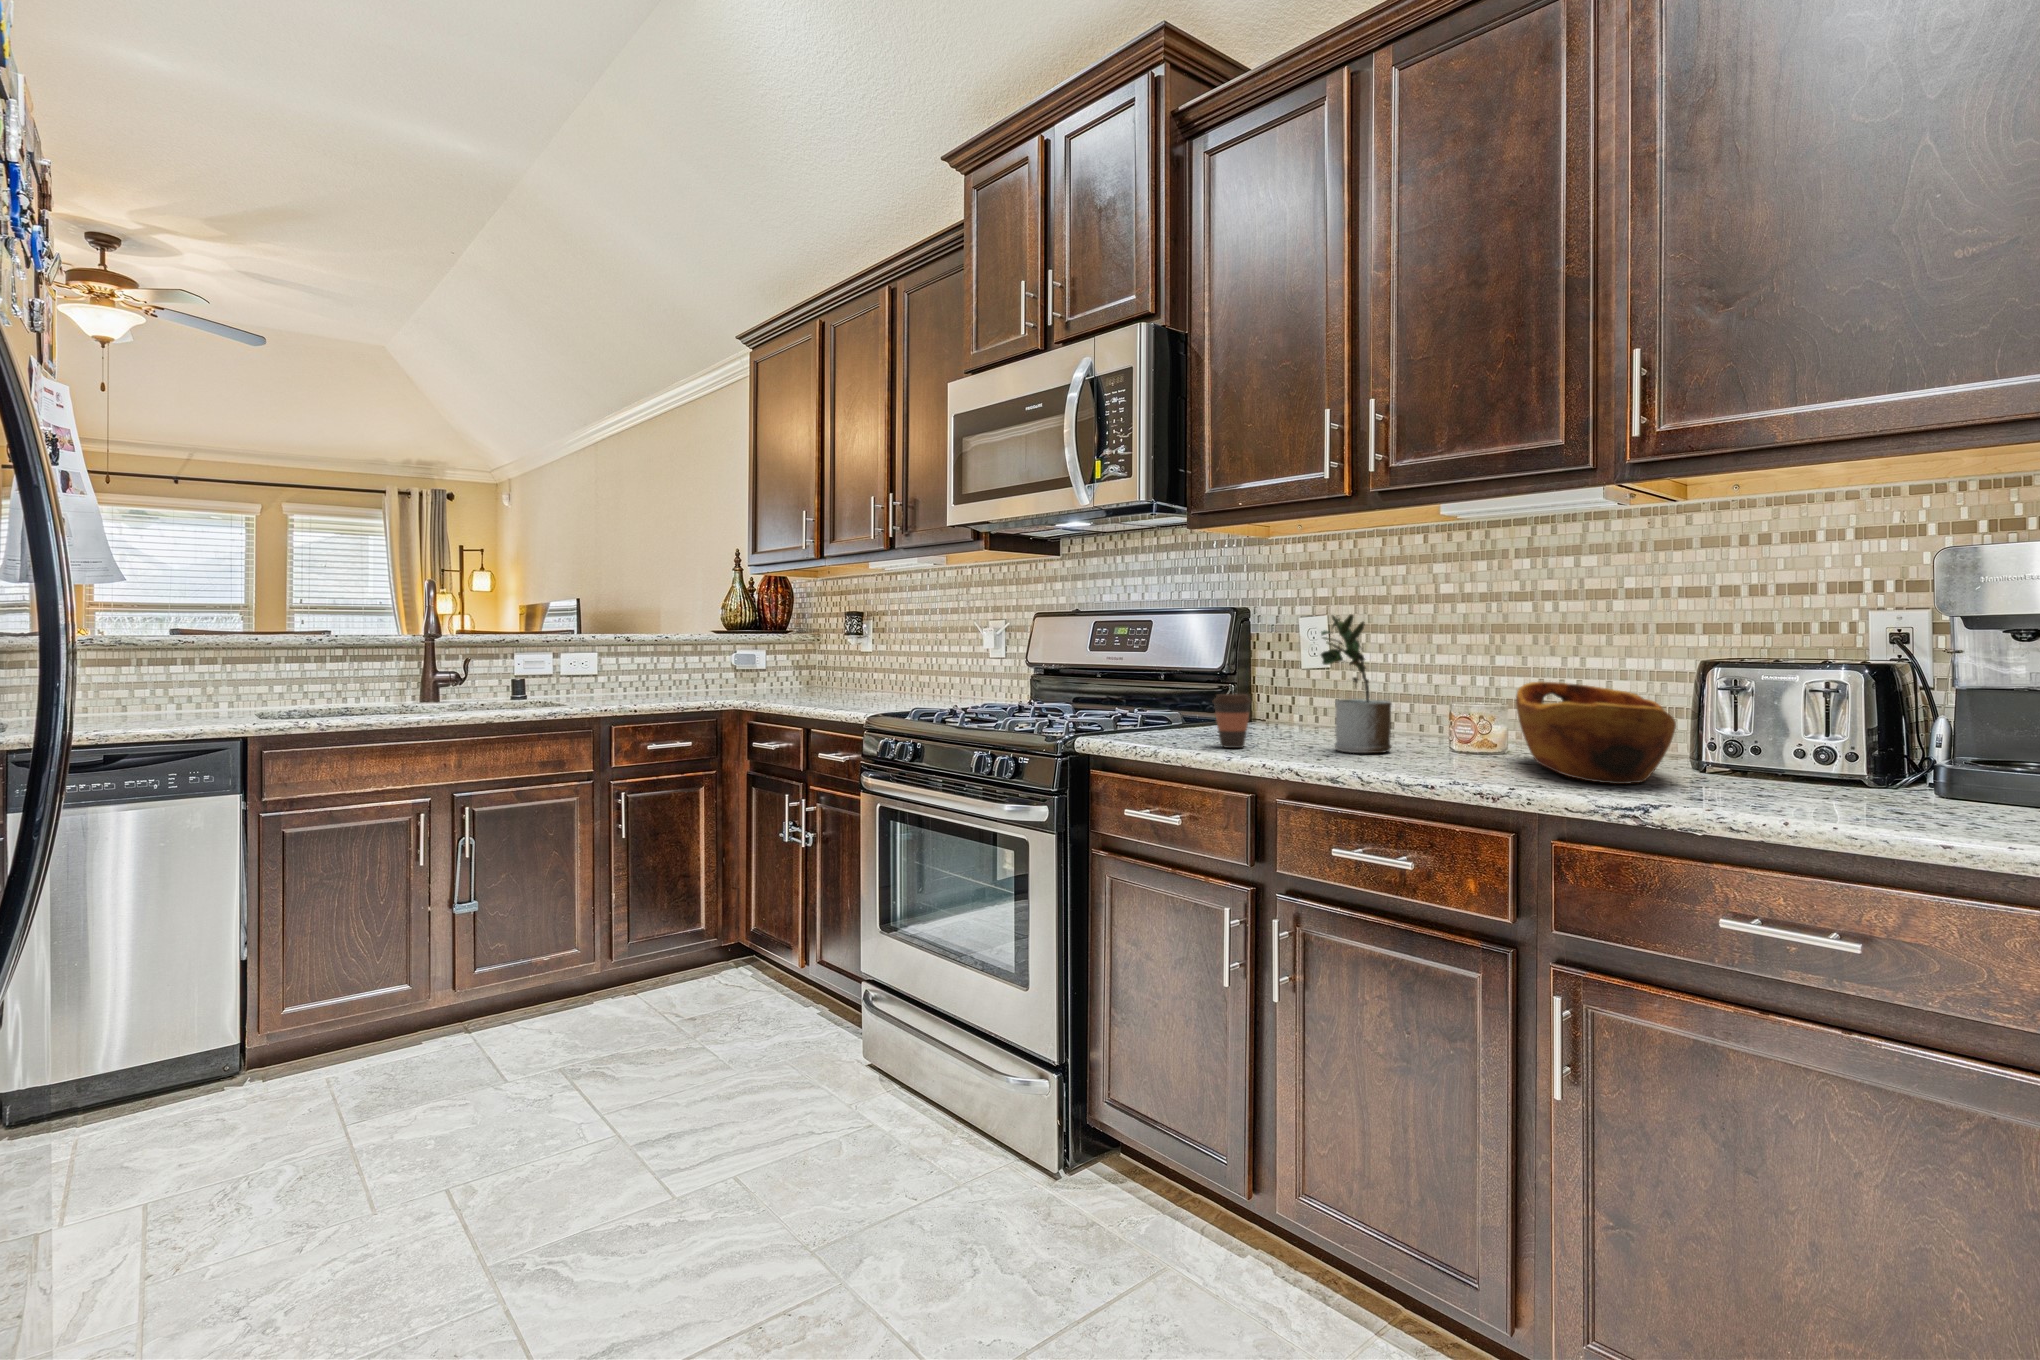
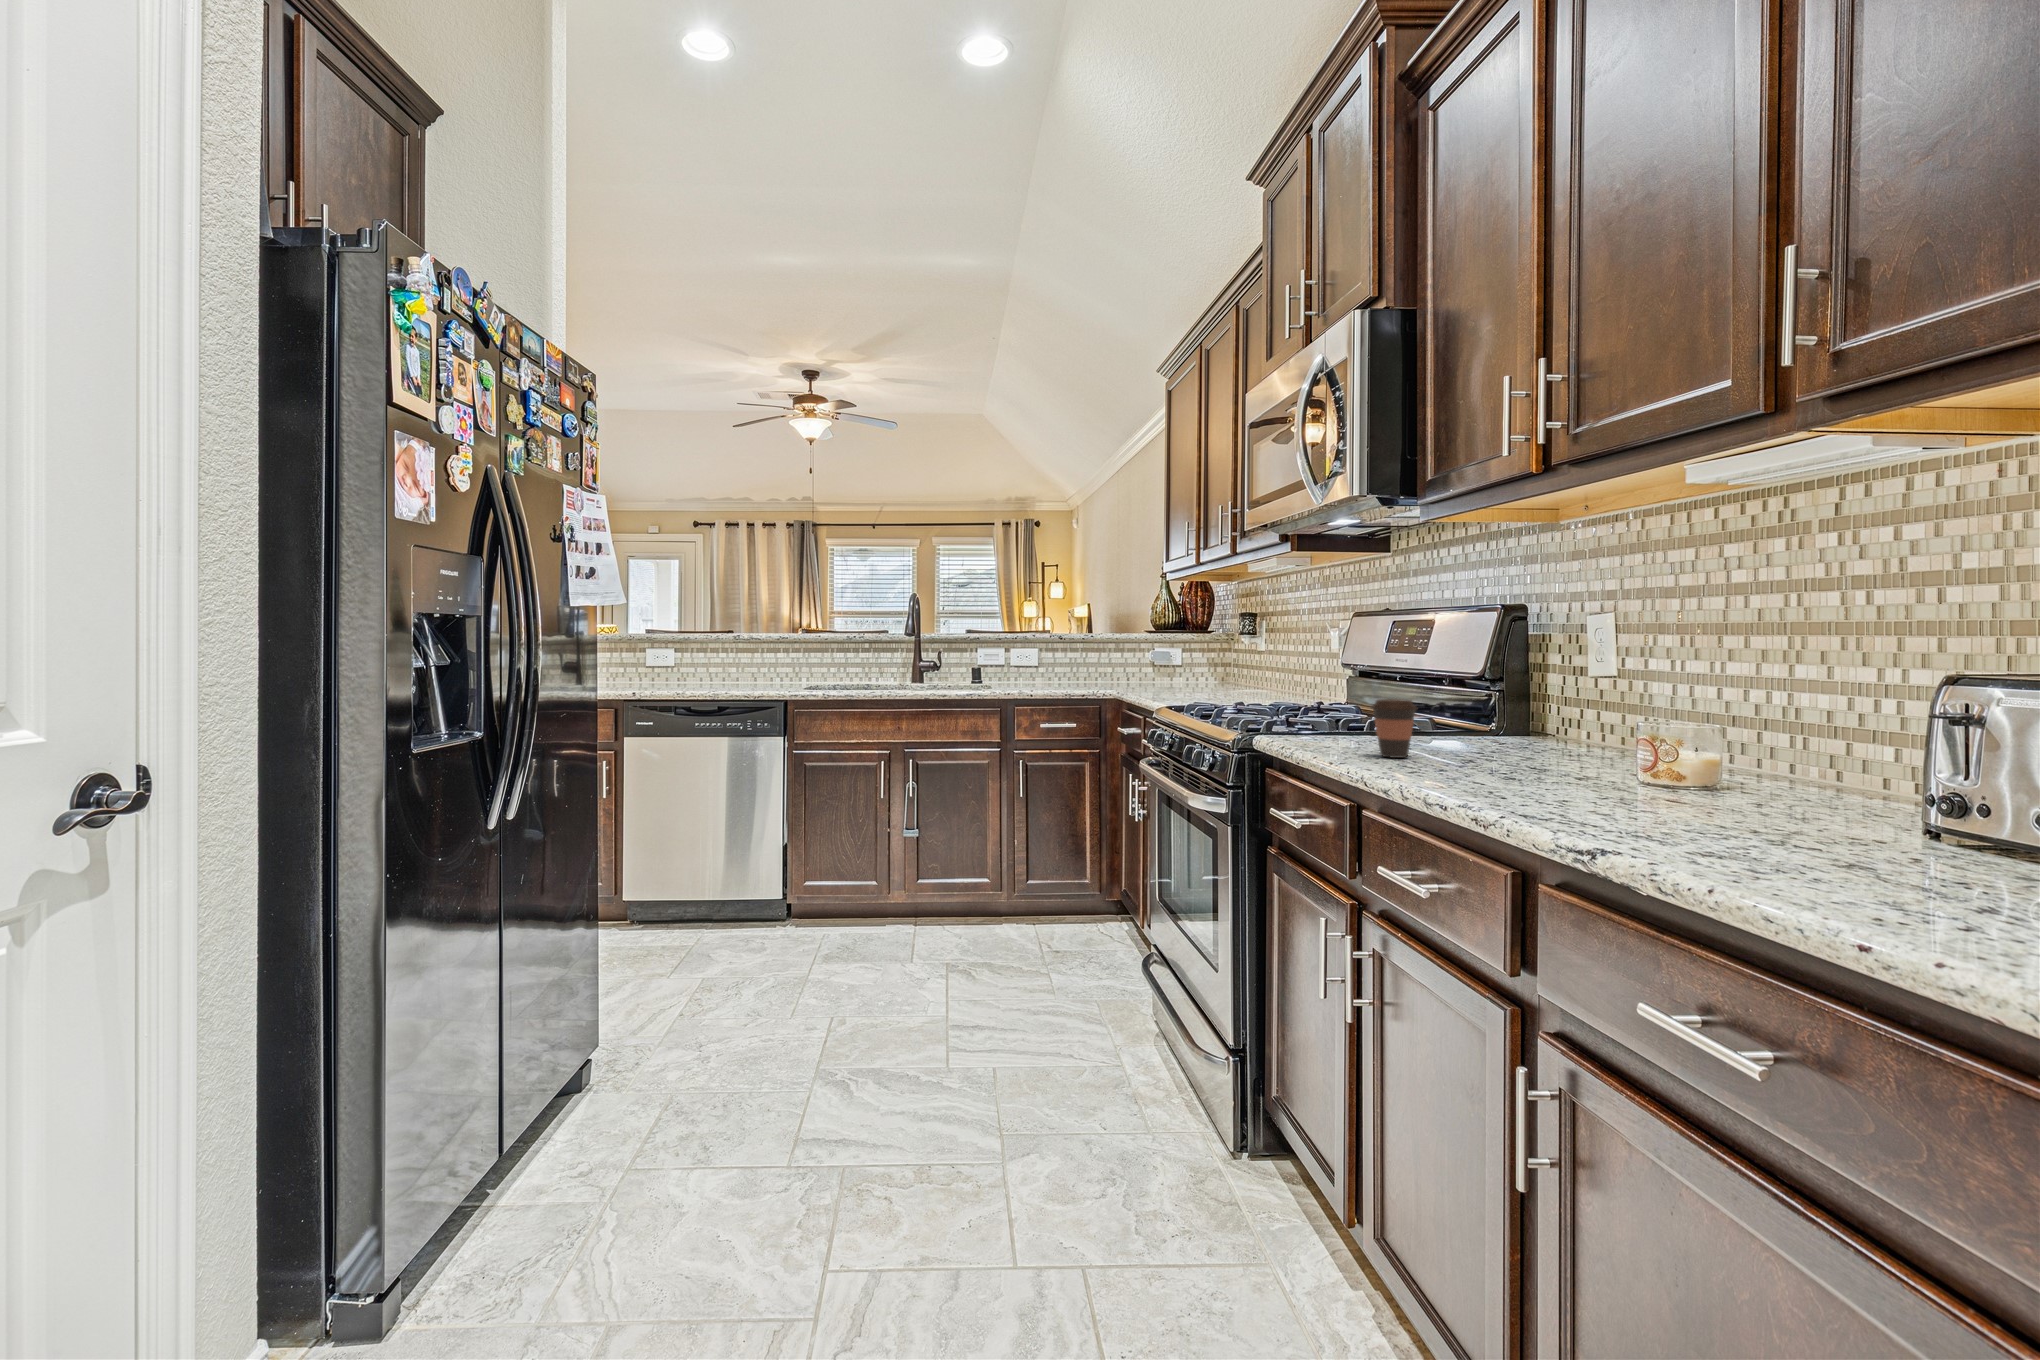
potted plant: present [1321,614,1392,753] -> none [1456,613,1569,776]
wooden bowl: present [1516,682,1676,784] -> none [1612,699,1853,834]

